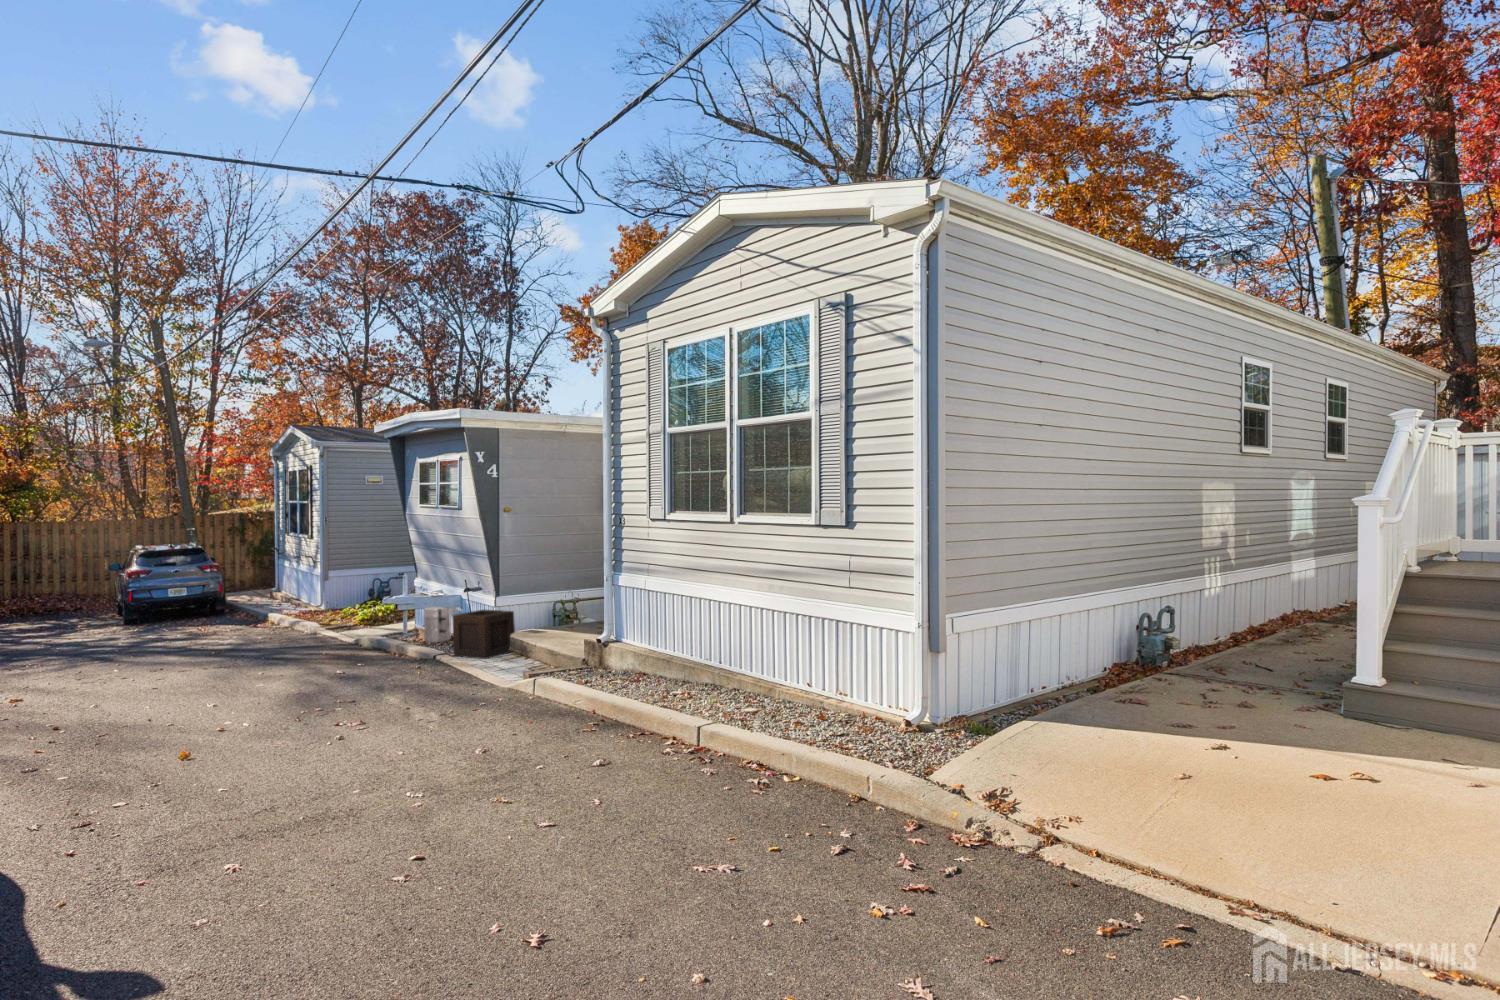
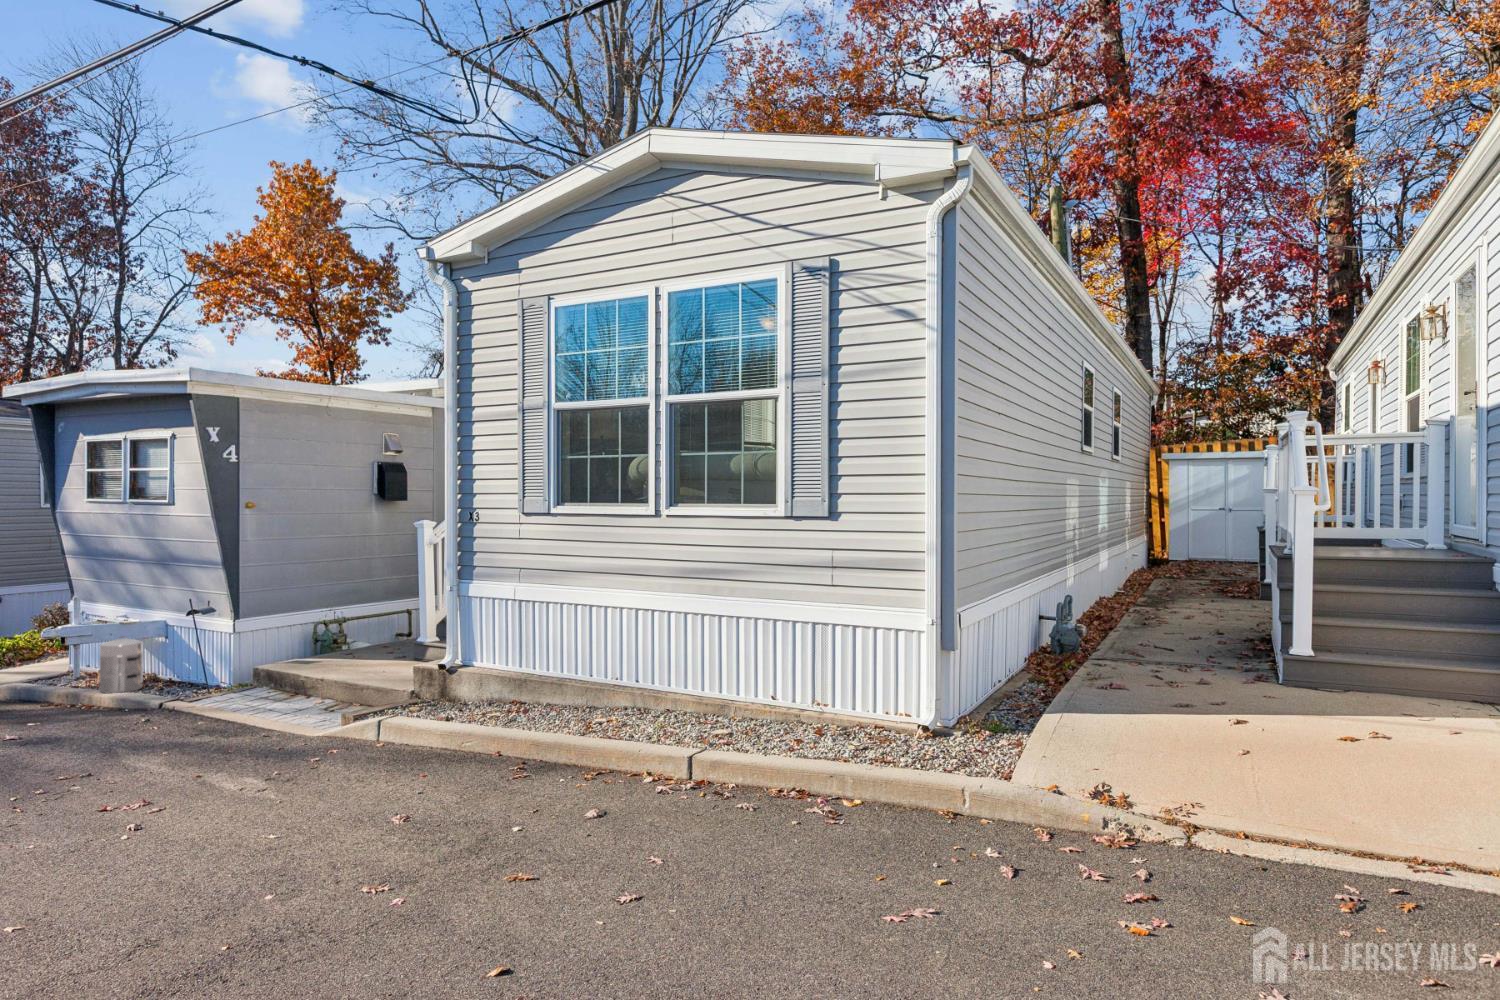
wooden crate: present [453,610,515,659] -> none [176,641,271,709]

